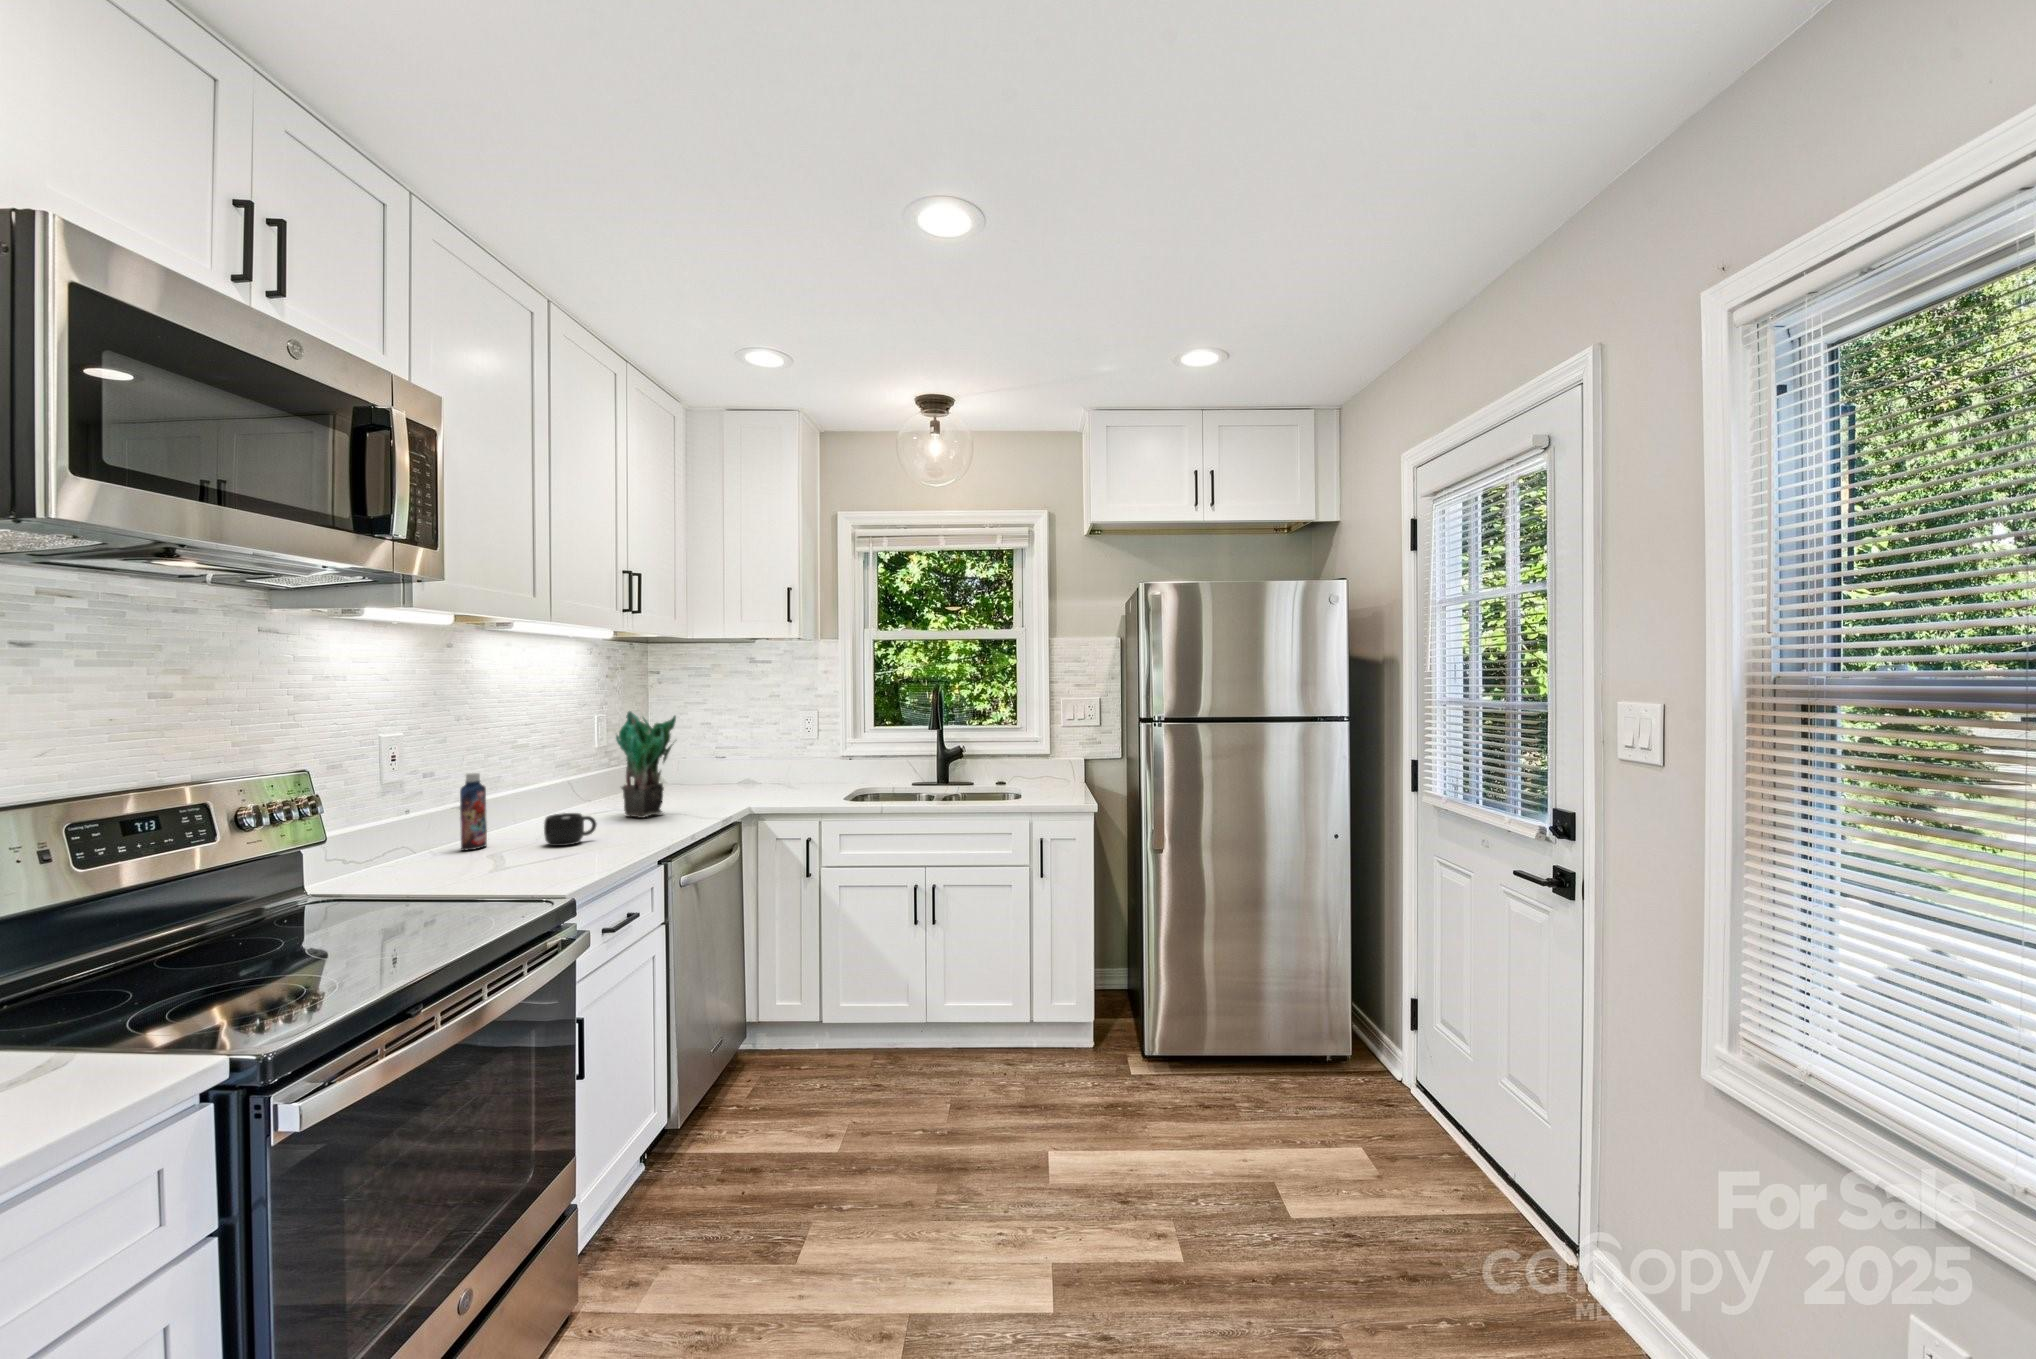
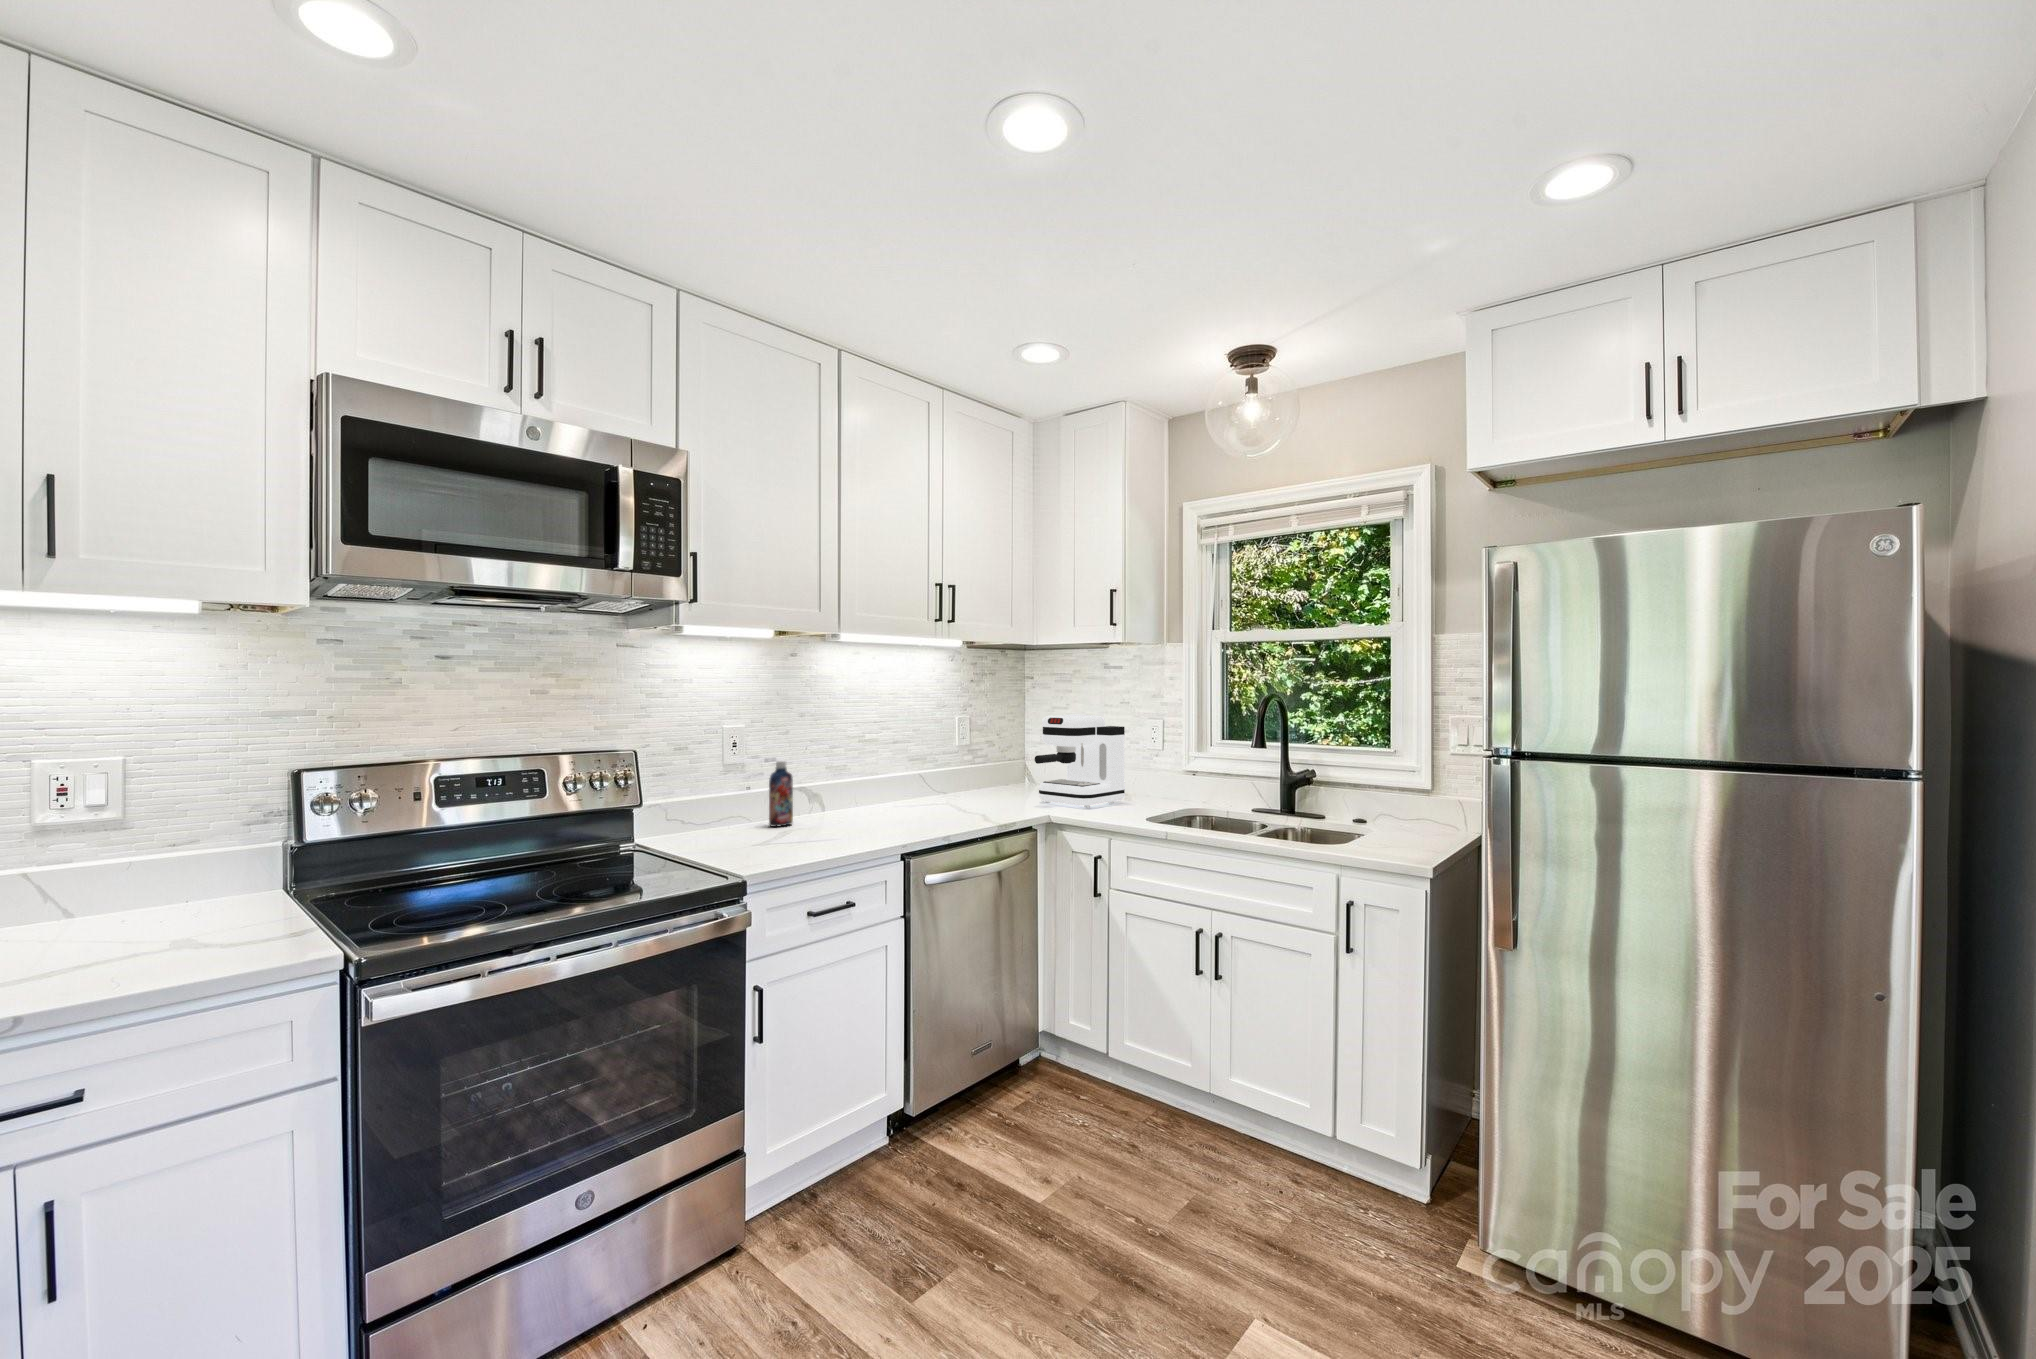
coffee maker: none [711,710,793,797] -> present [1035,715,1125,807]
potted plant: present [616,711,676,818] -> none [916,712,976,815]
mug: present [544,813,597,846] -> none [824,804,868,833]

